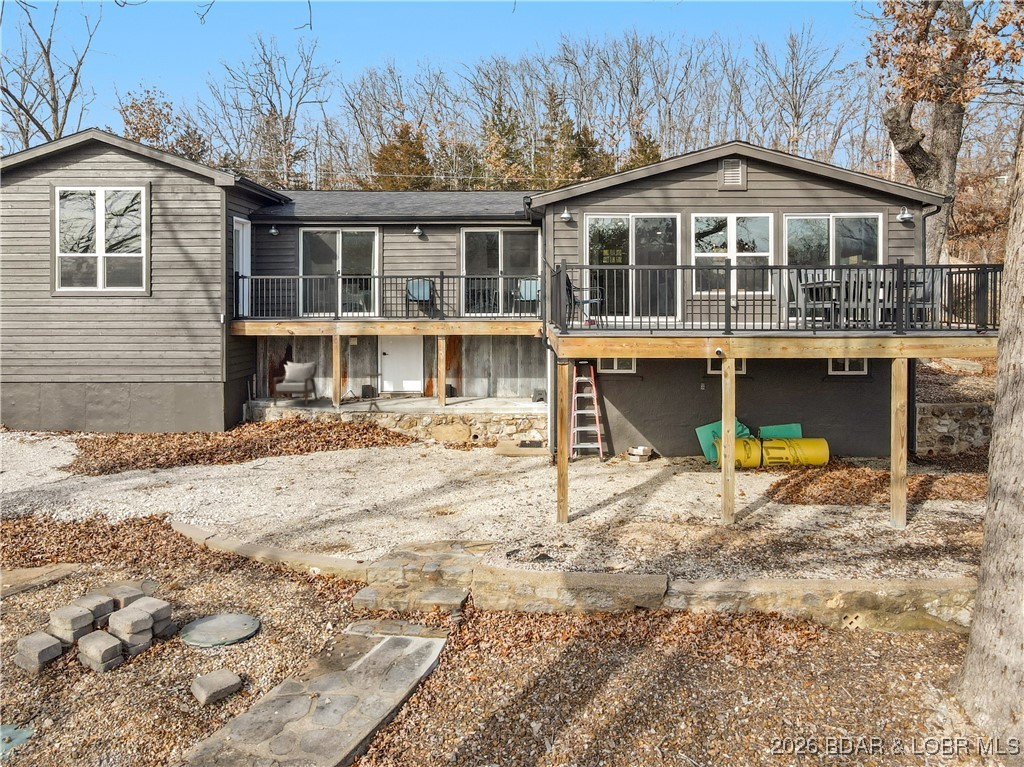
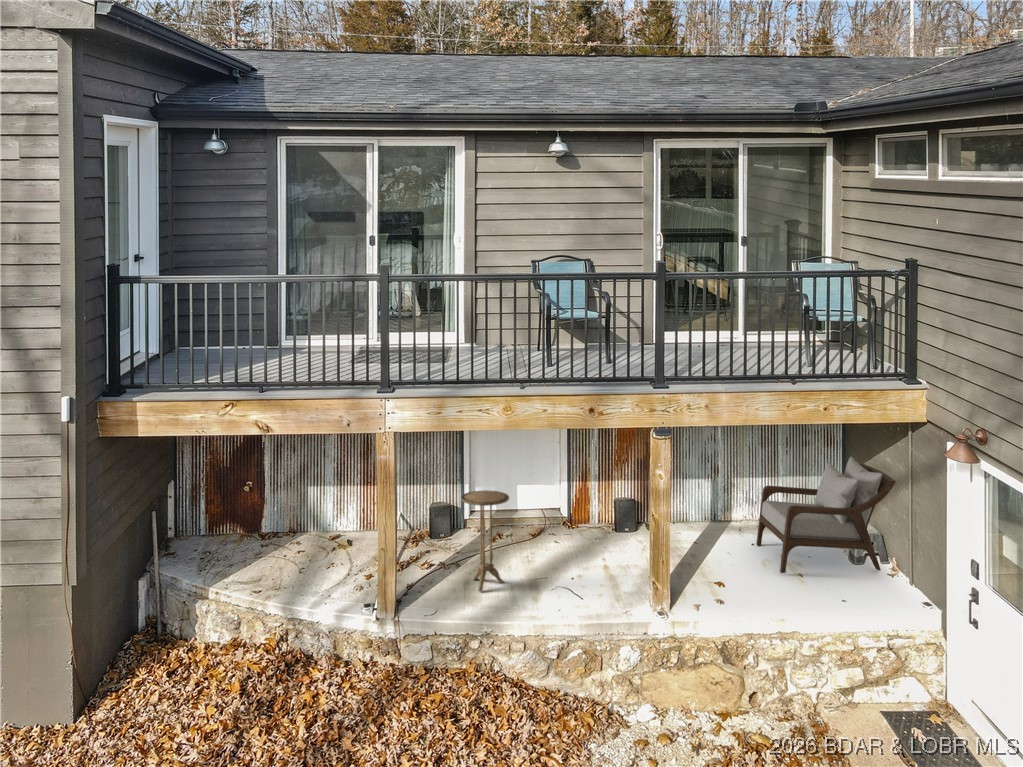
armchair: present [274,362,317,406] -> present [756,457,896,573]

